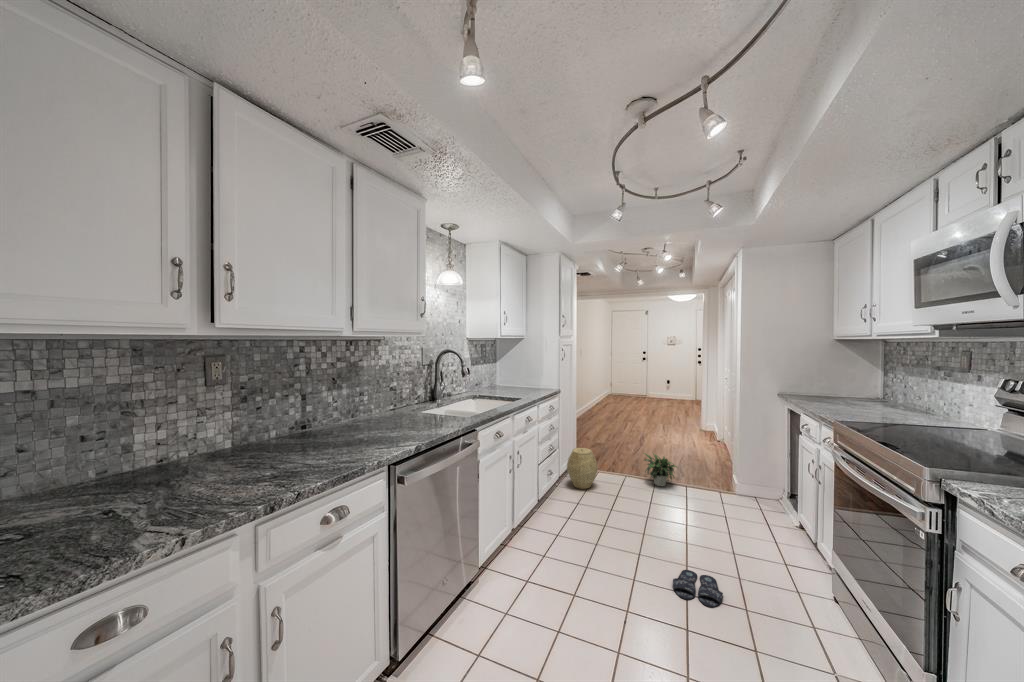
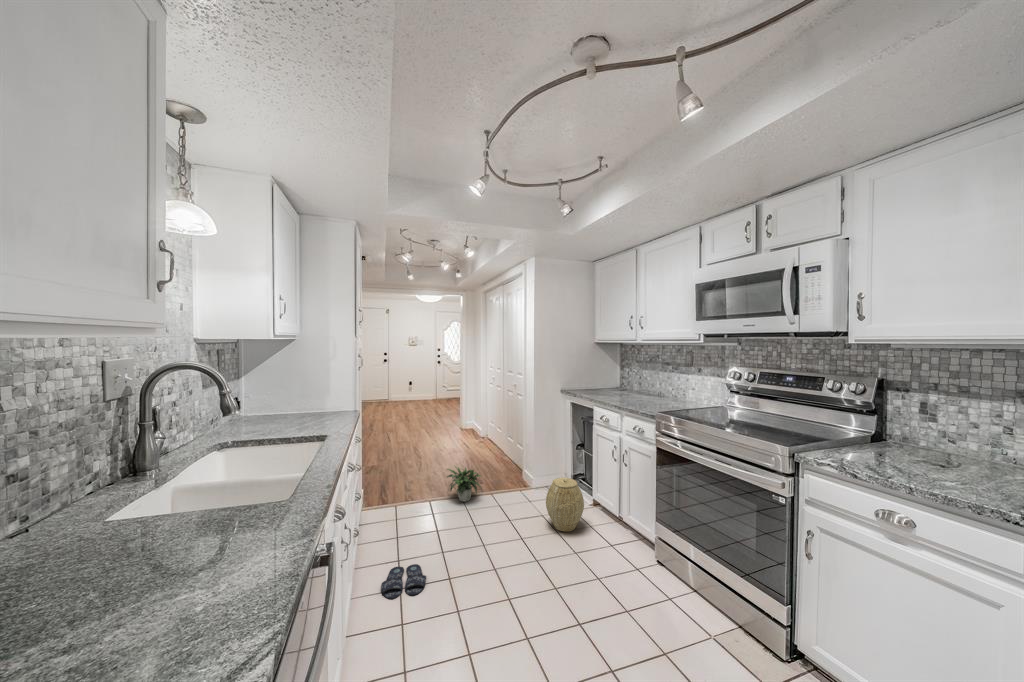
woven basket: present [567,448,598,489] -> present [546,478,584,532]
slippers: present [673,570,723,607] -> present [381,564,426,599]

